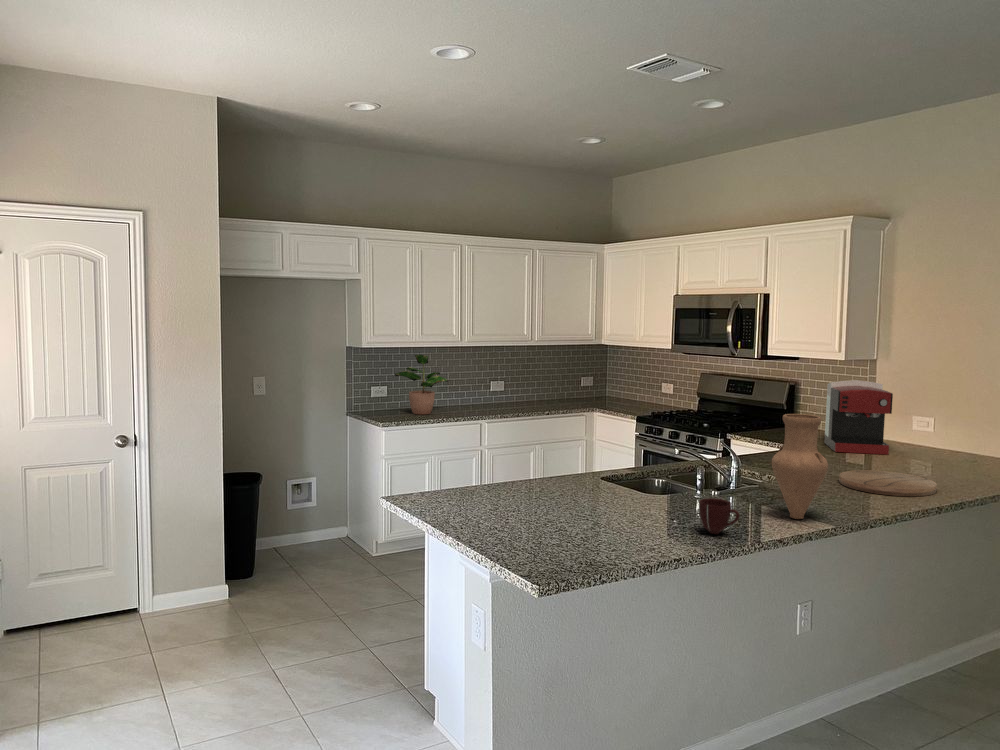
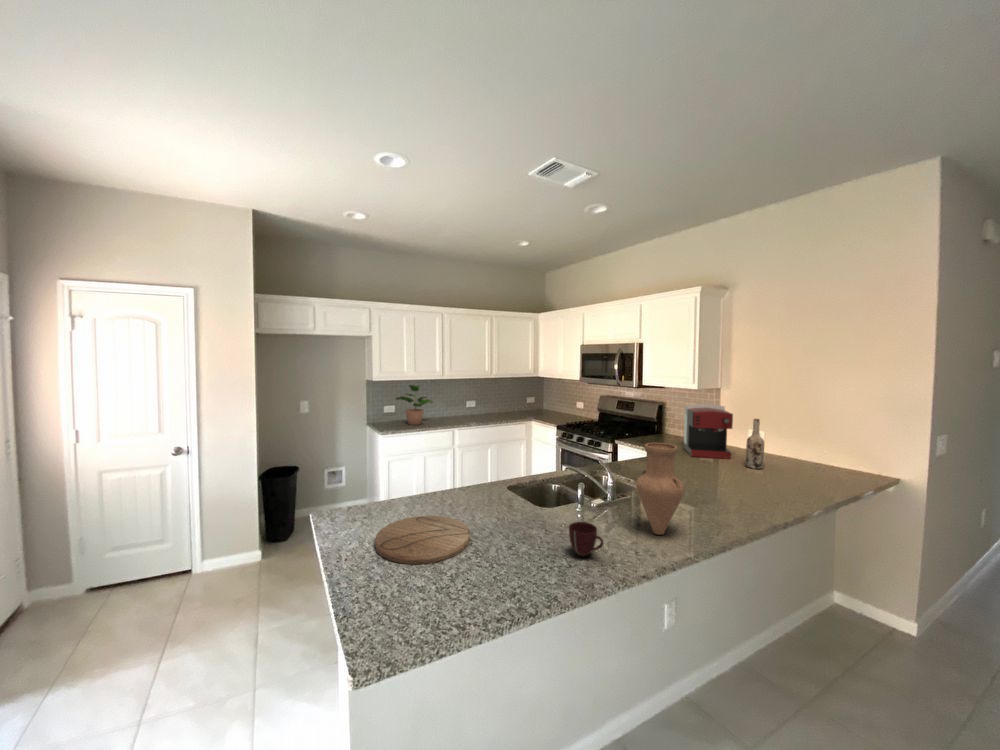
wine bottle: none [908,398,932,465] -> present [746,419,764,469]
cutting board: present [839,470,937,496] -> present [375,516,470,564]

